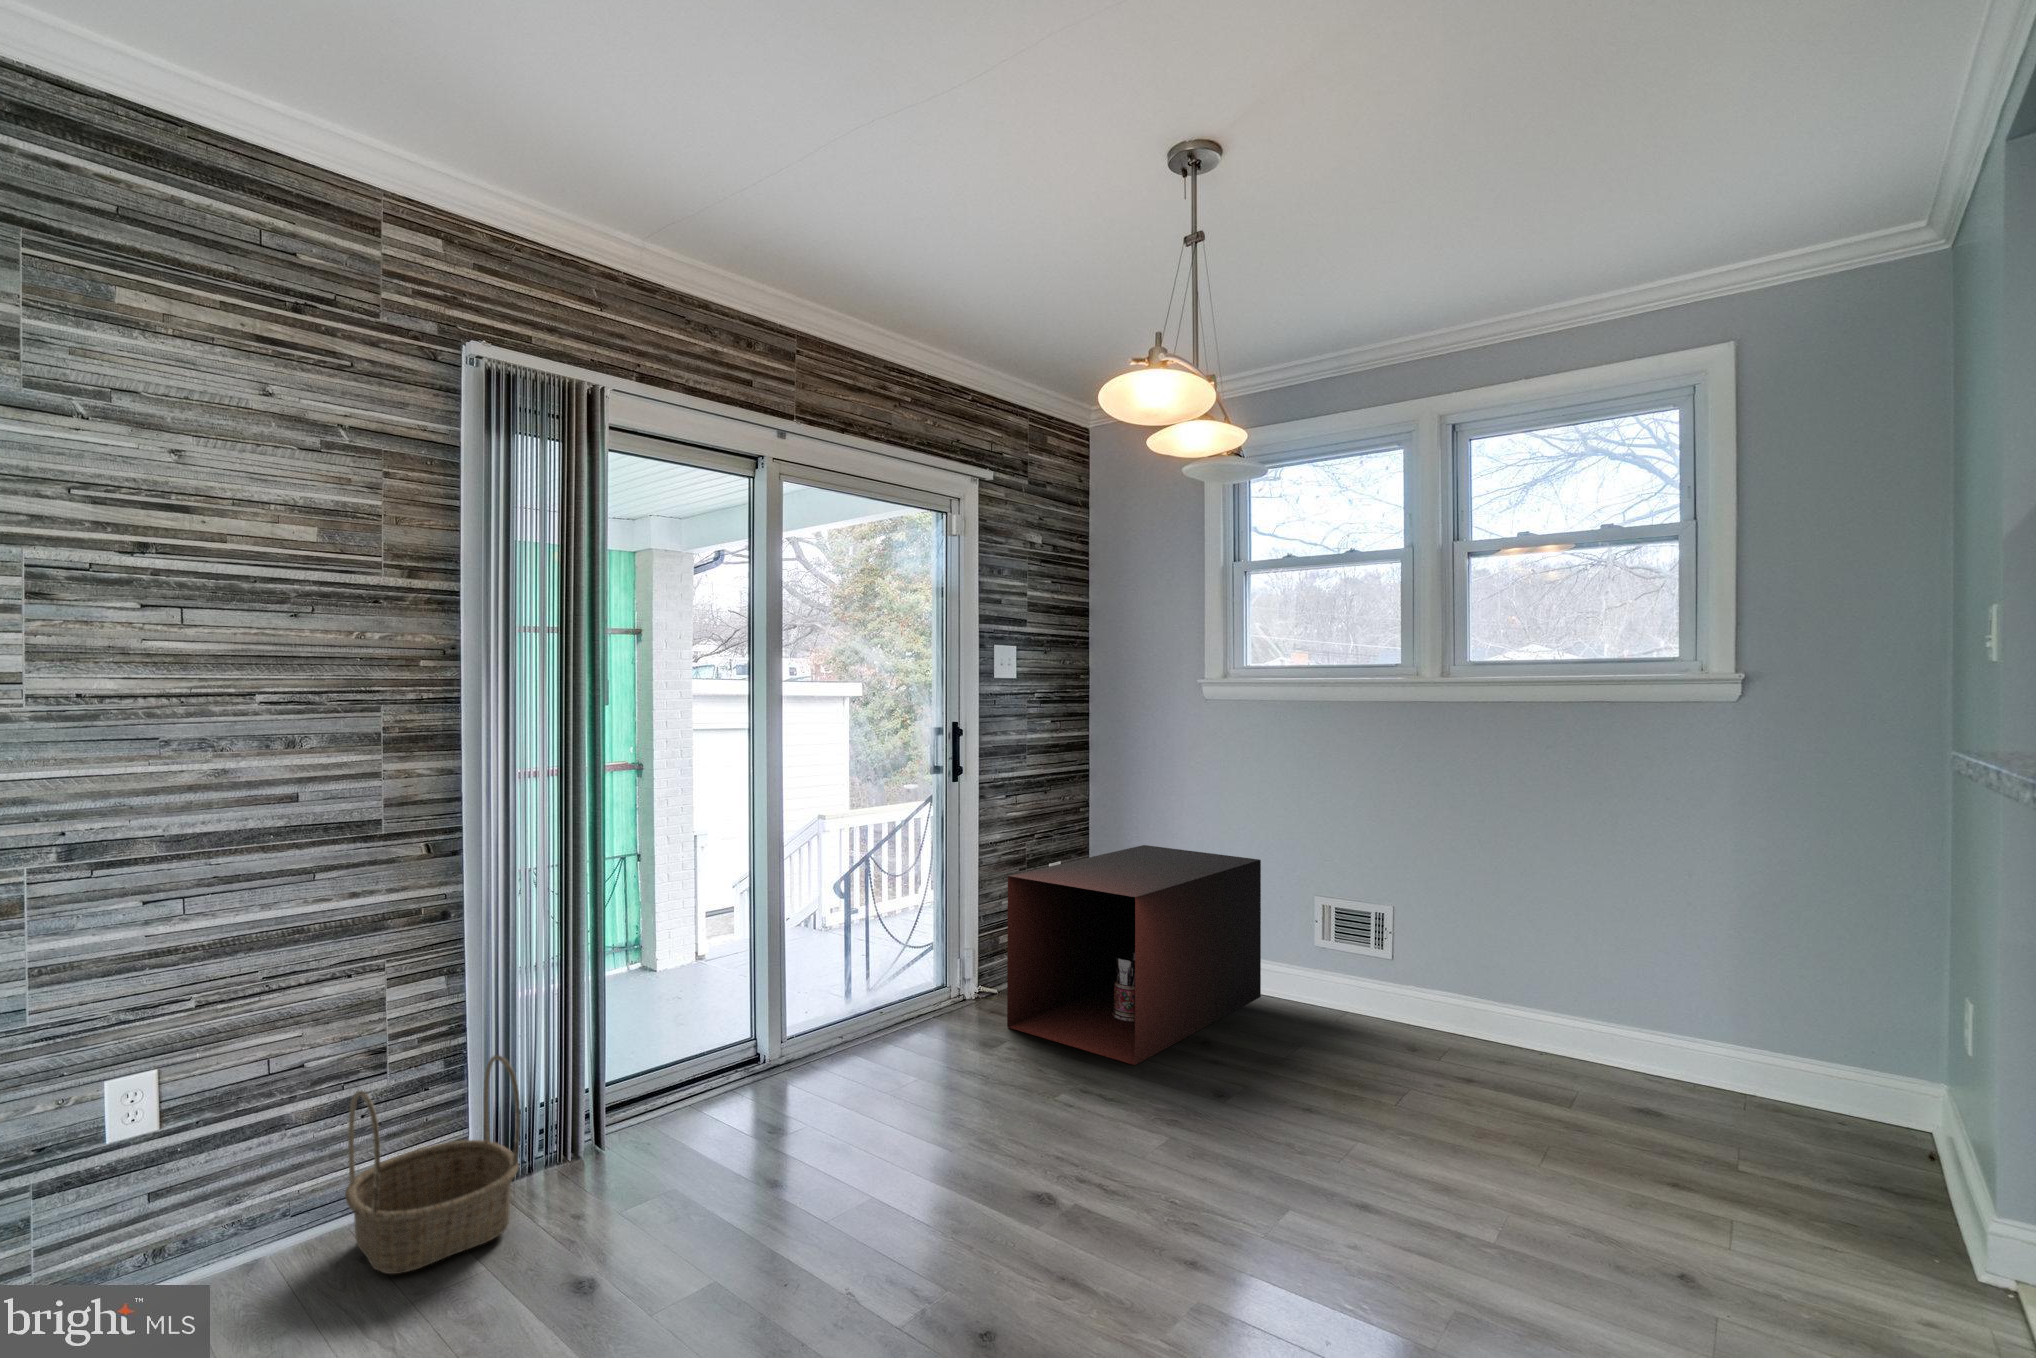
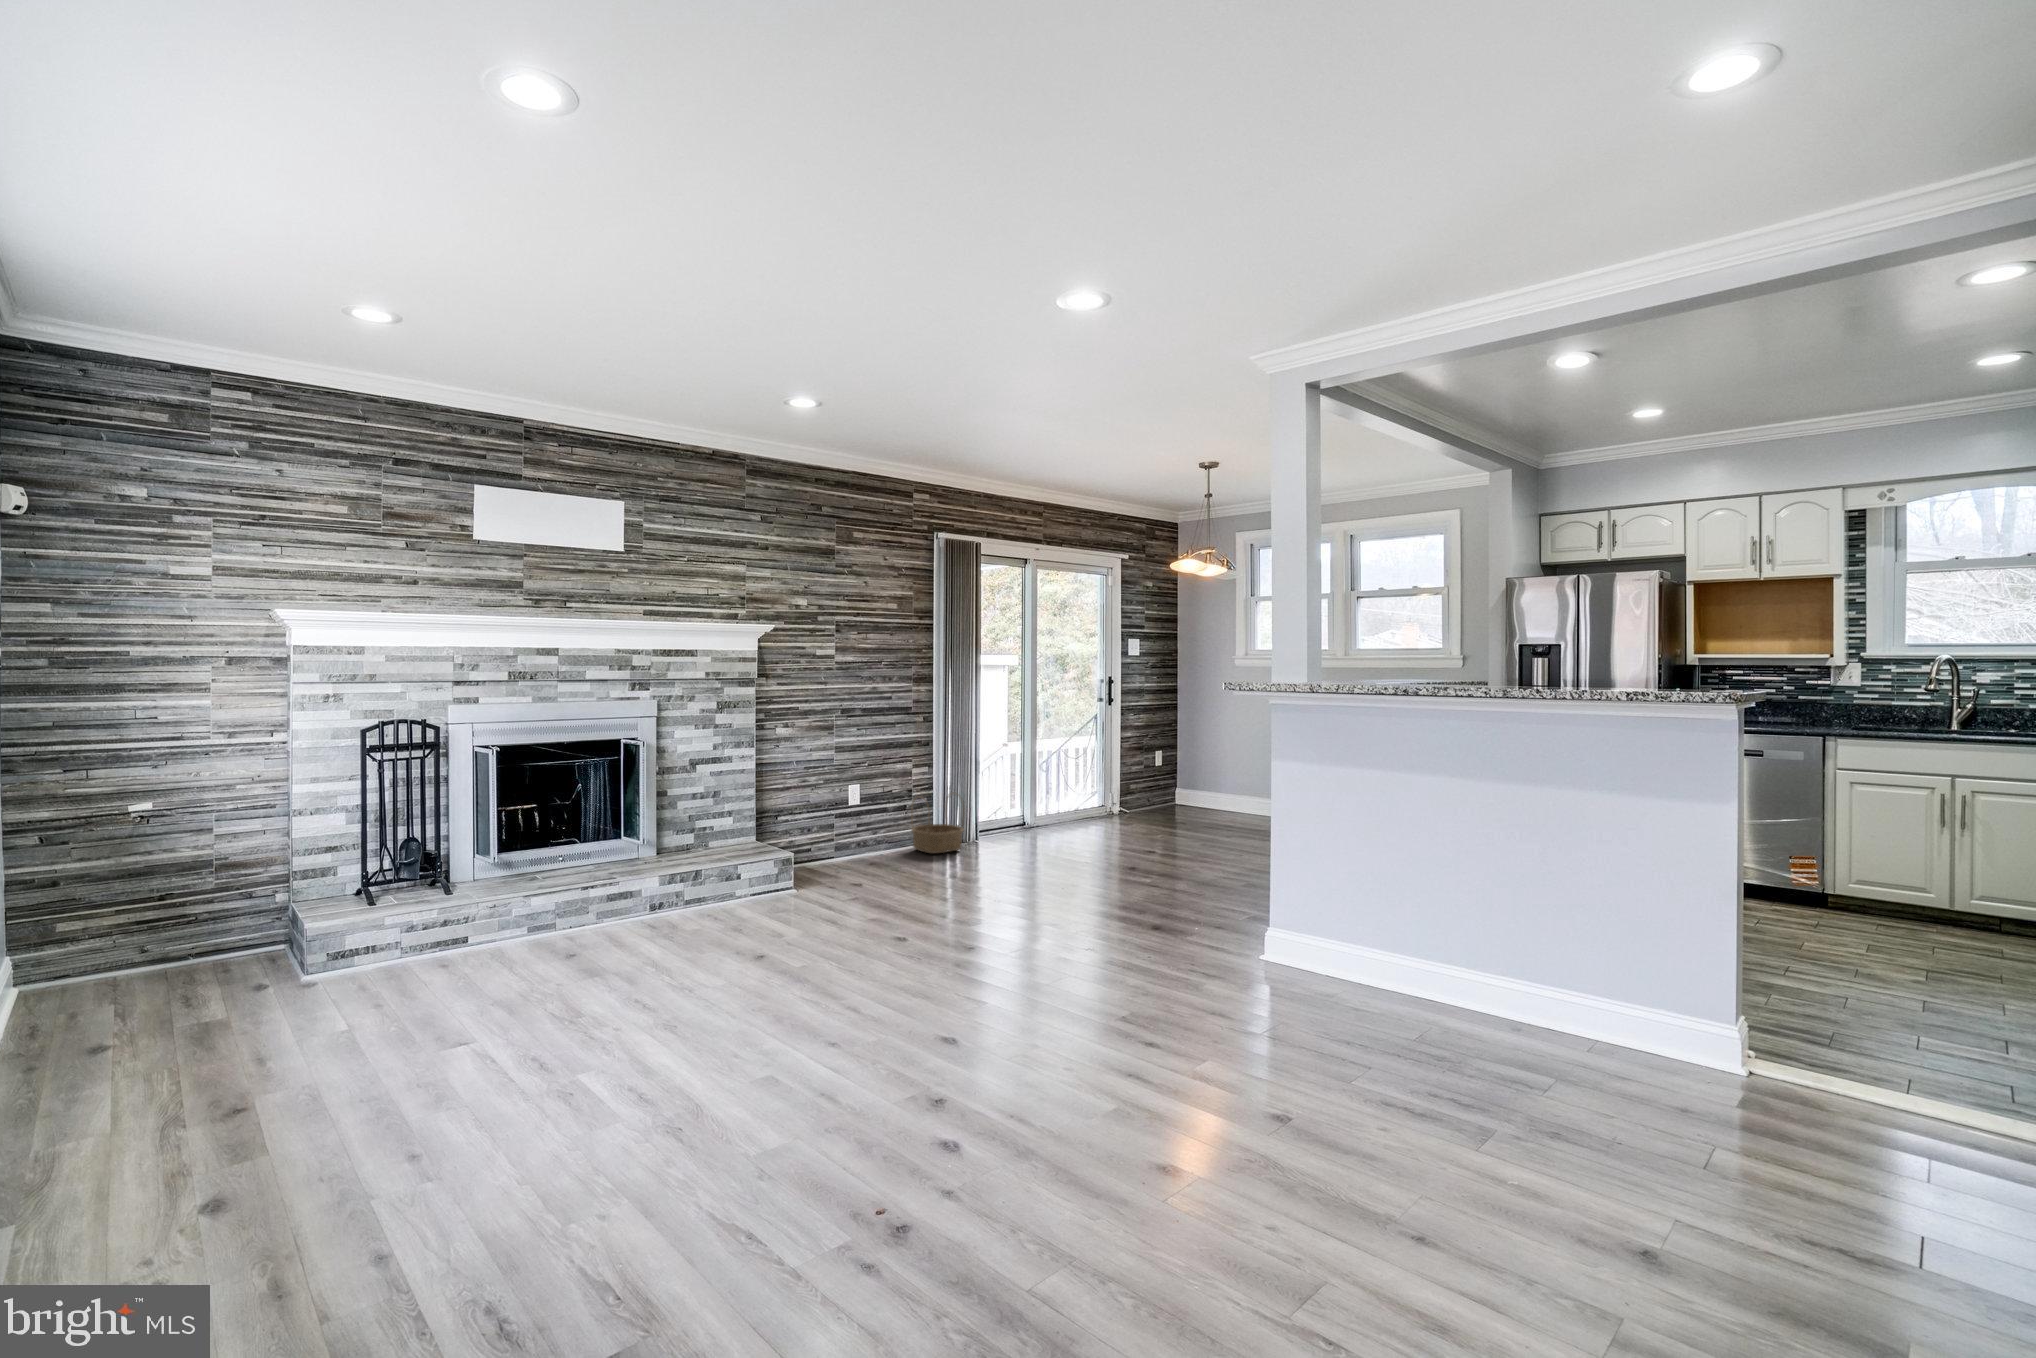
storage cabinet: present [1007,845,1261,1065] -> none [1134,743,1262,830]

